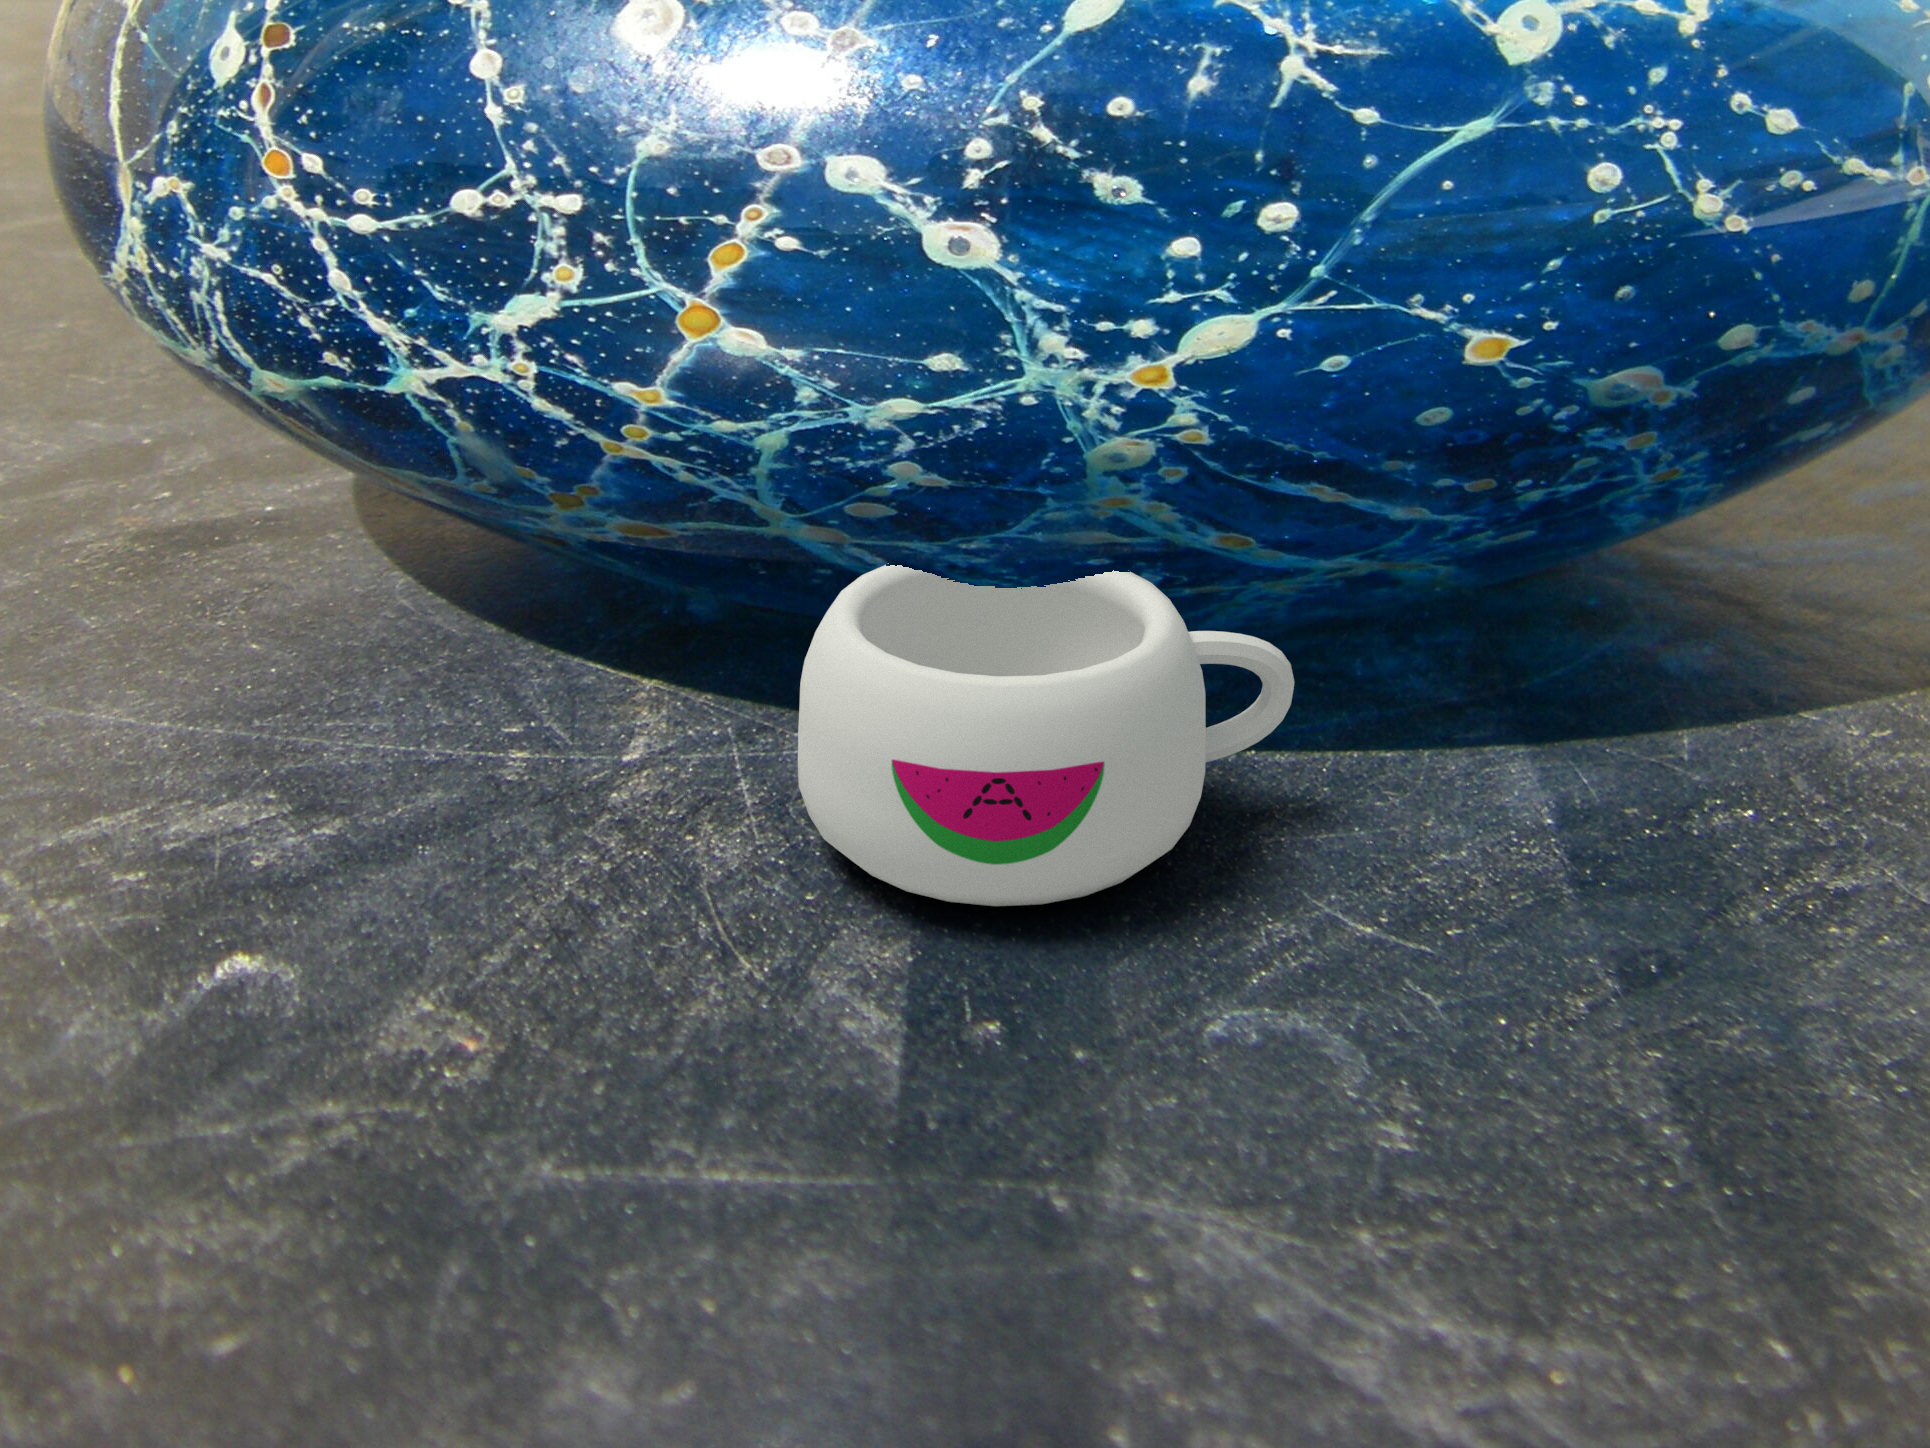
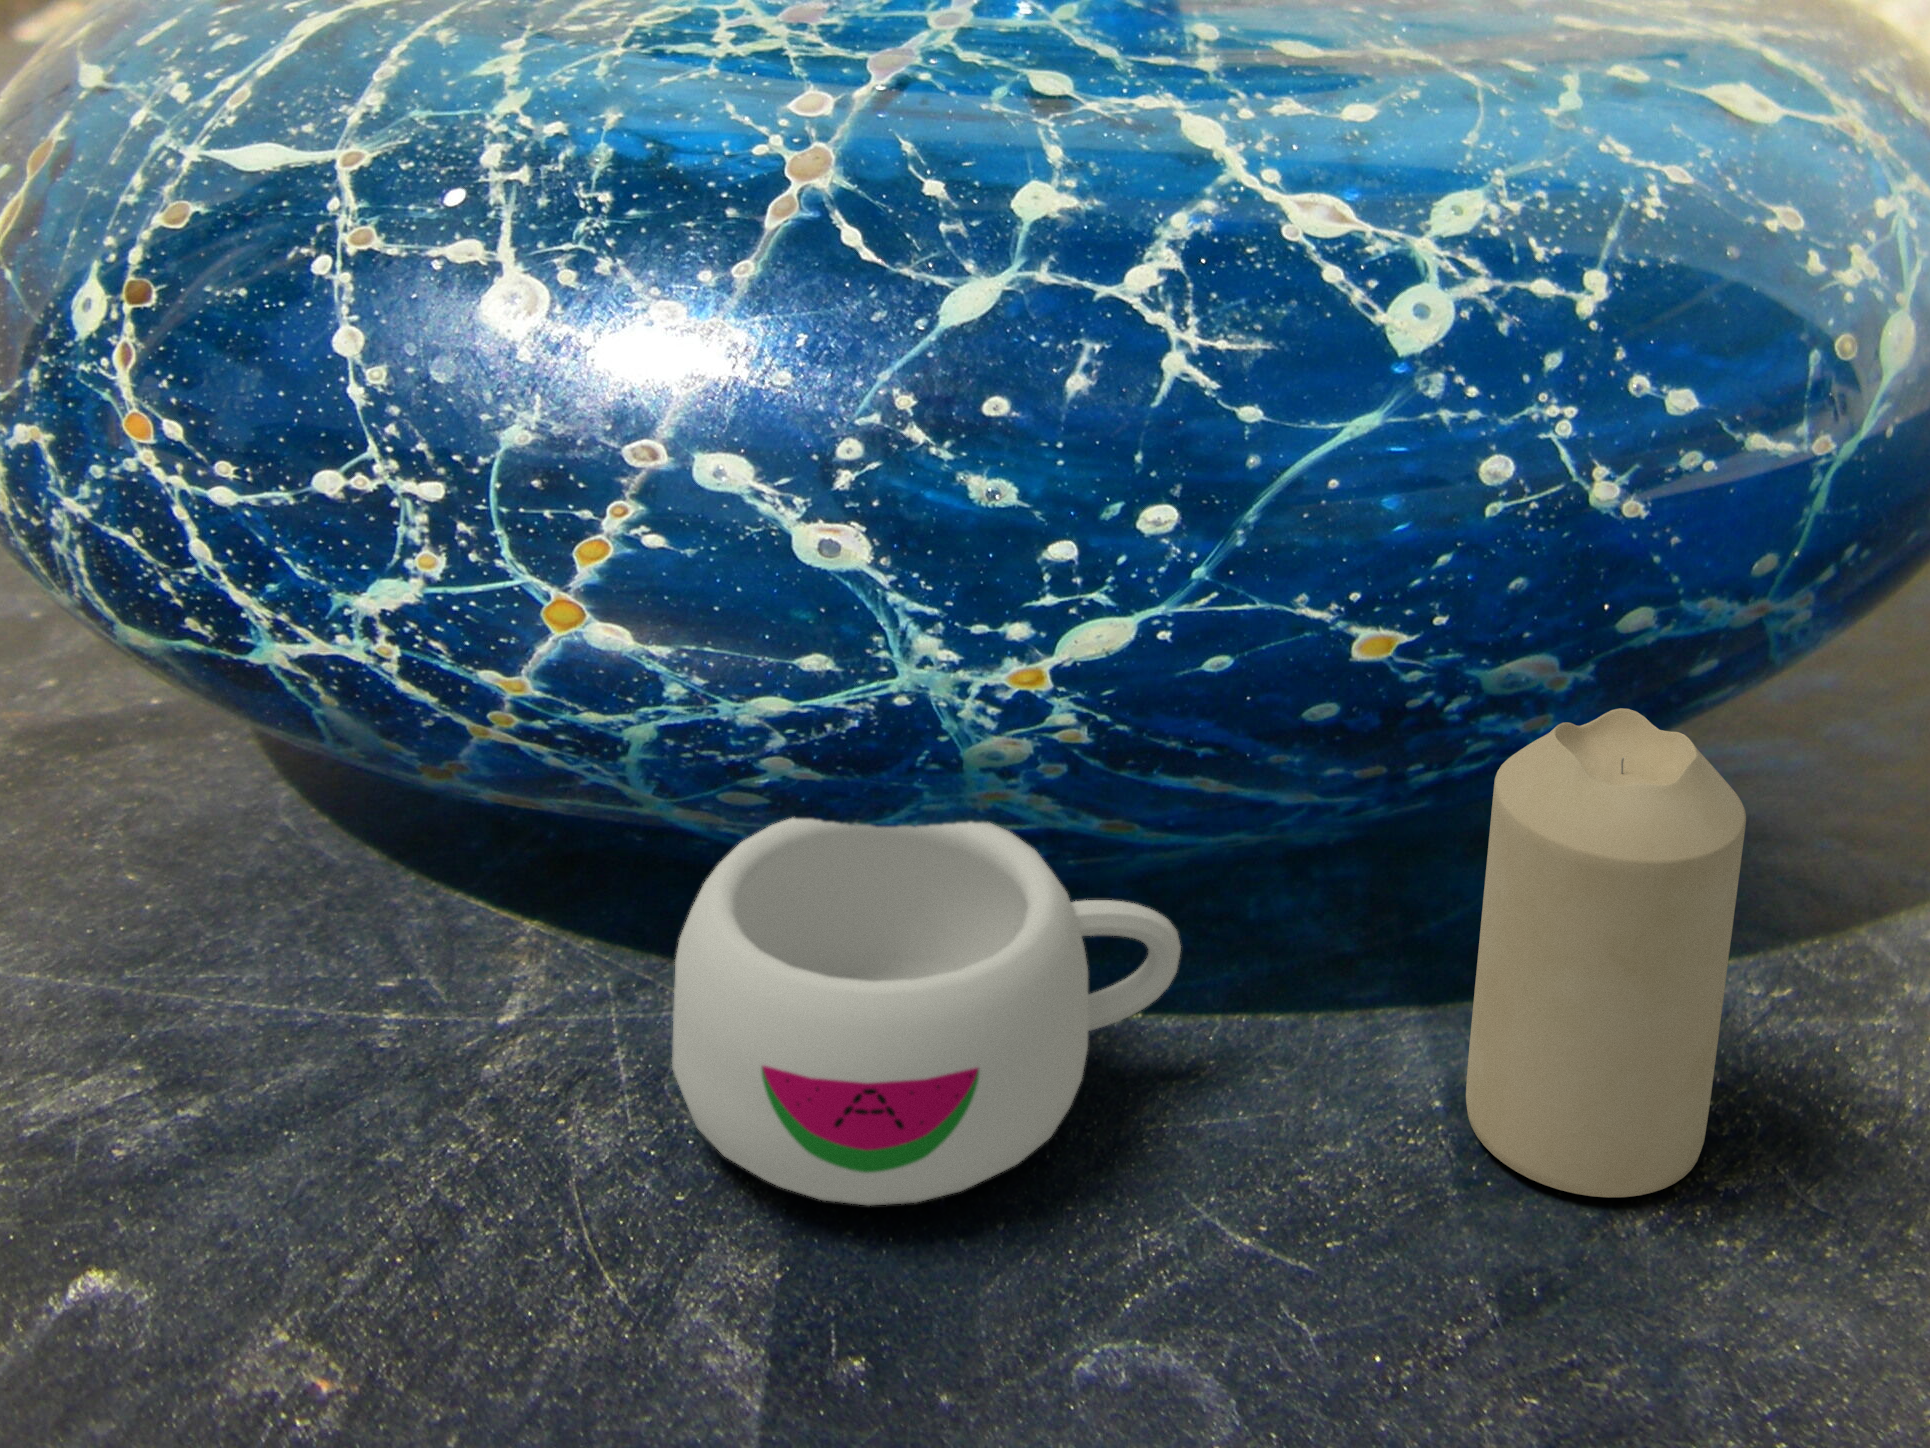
candle: none [1579,430,1857,907] -> present [1466,708,1746,1197]

